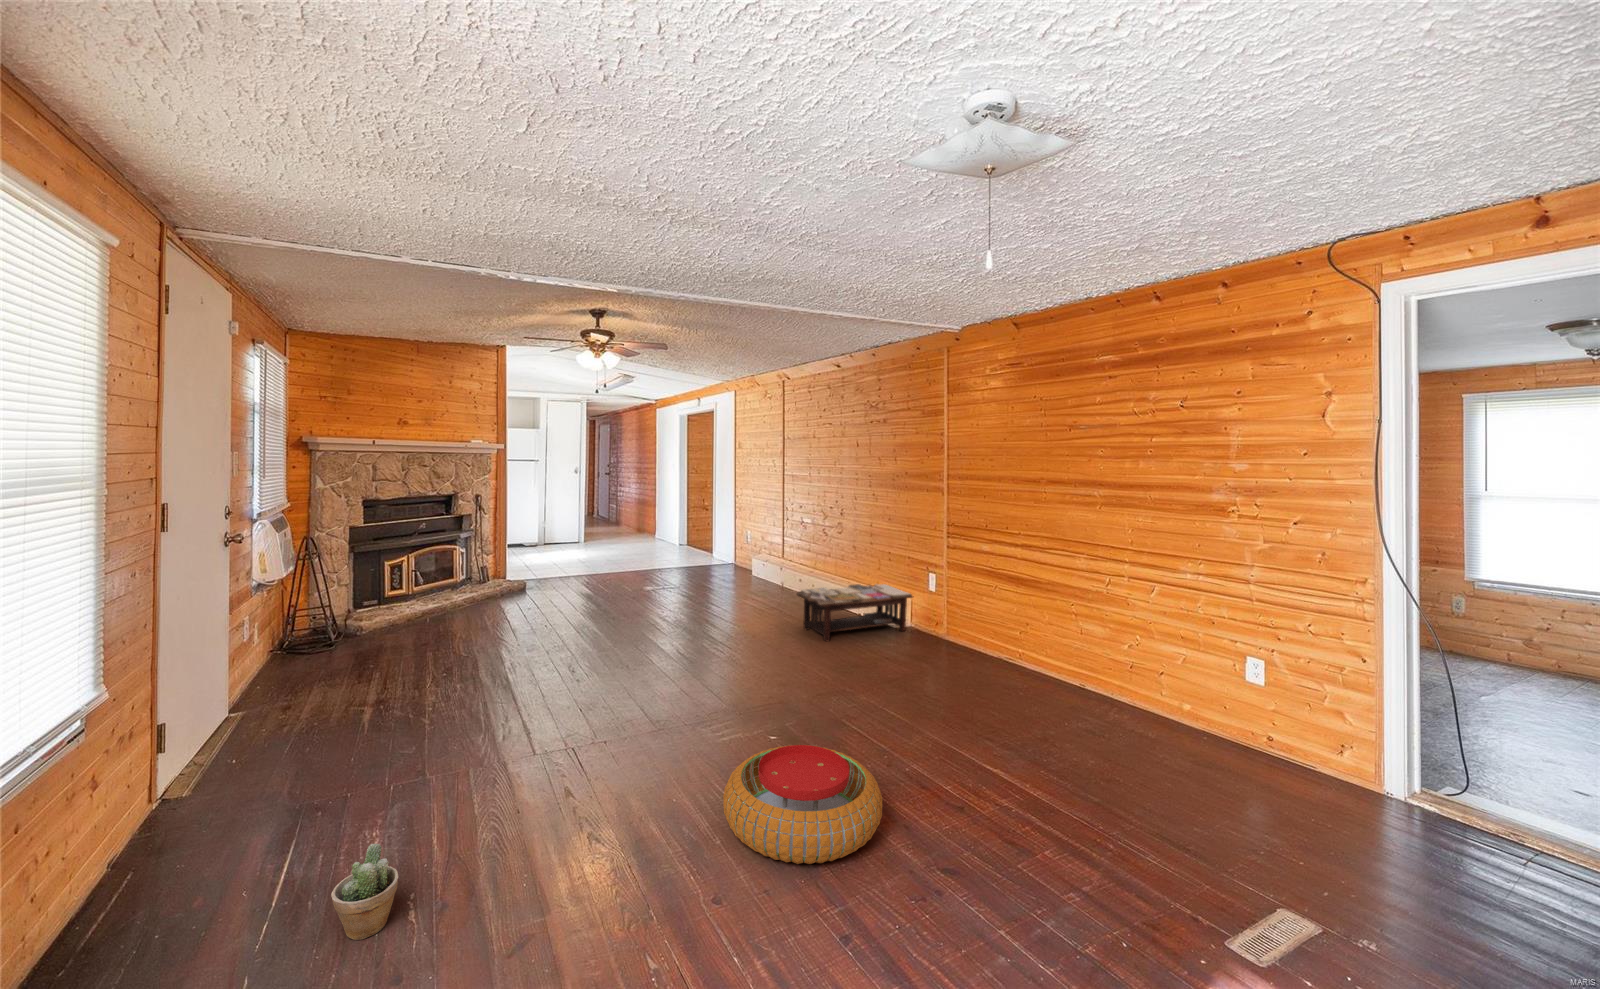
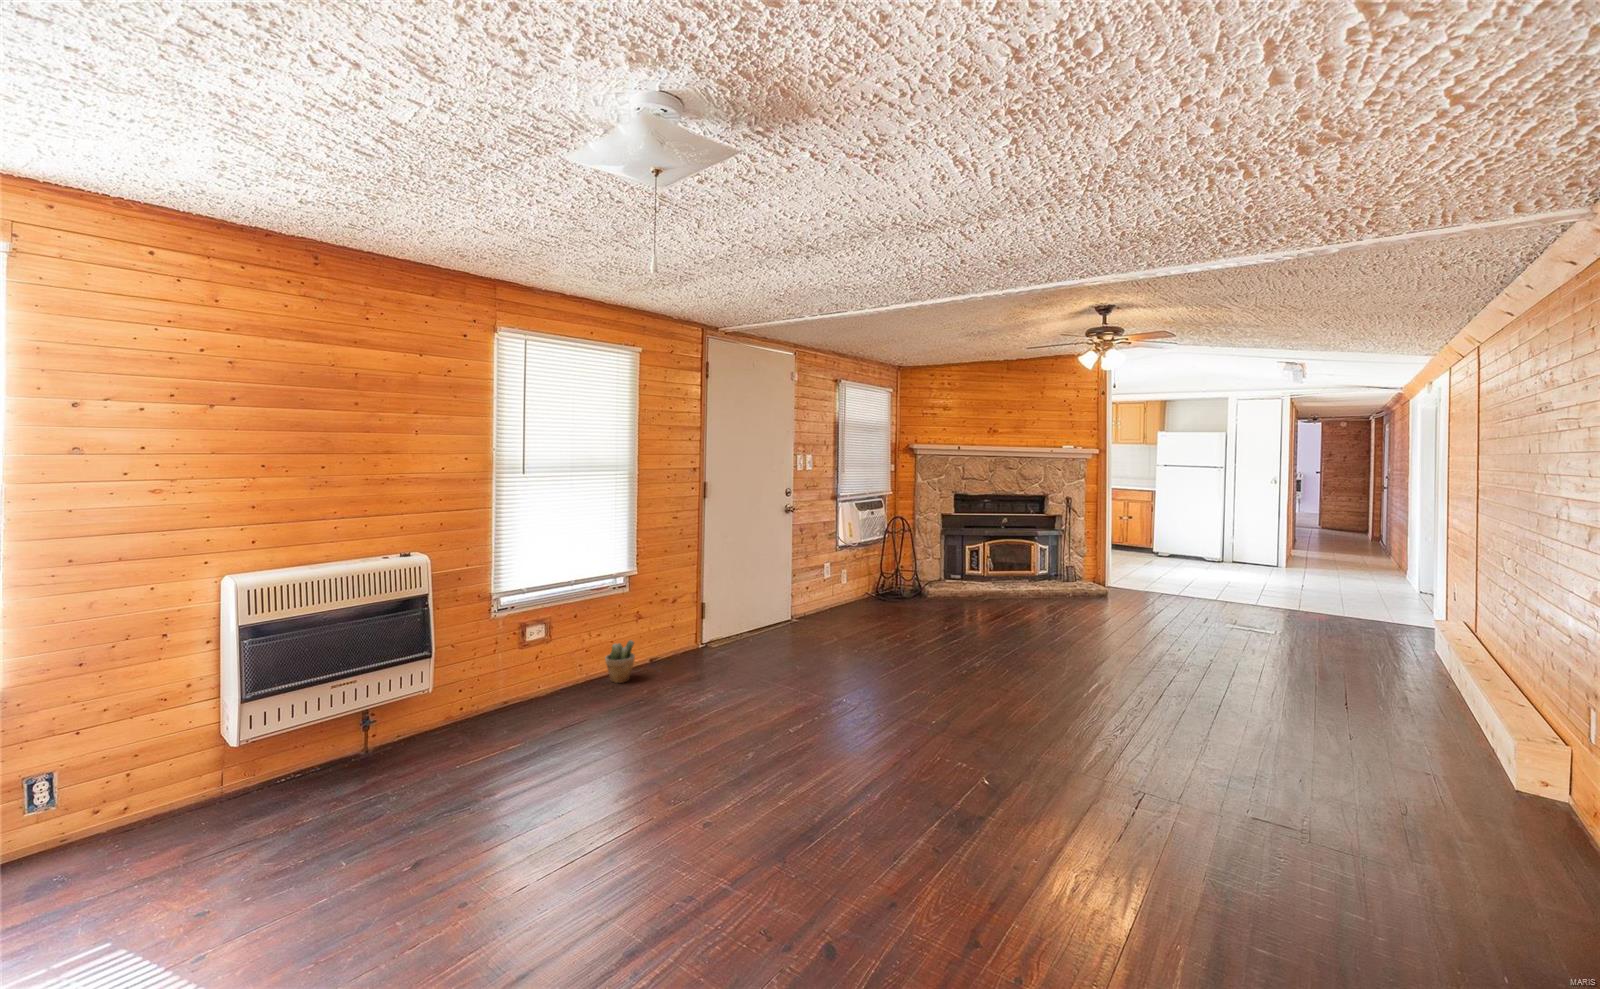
coffee table: present [797,584,913,641] -> none [1246,653,1537,800]
pouf: present [723,745,883,864] -> none [697,703,854,807]

